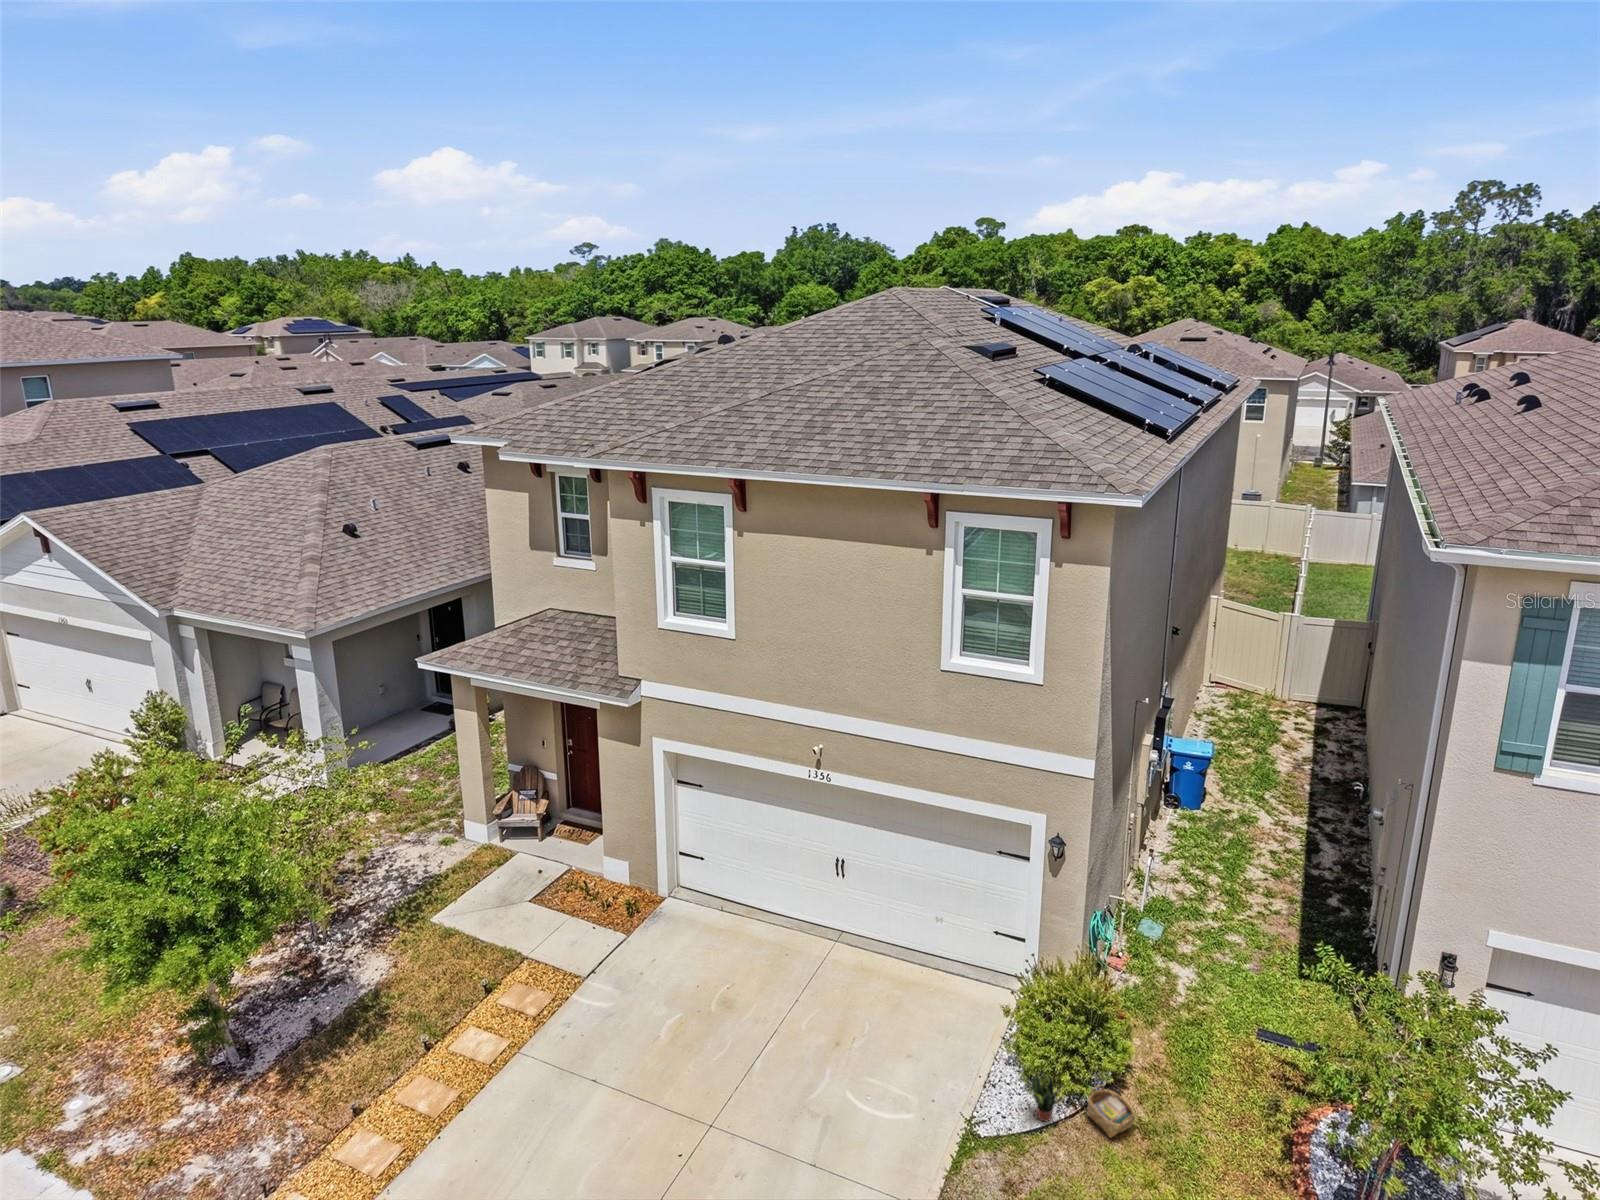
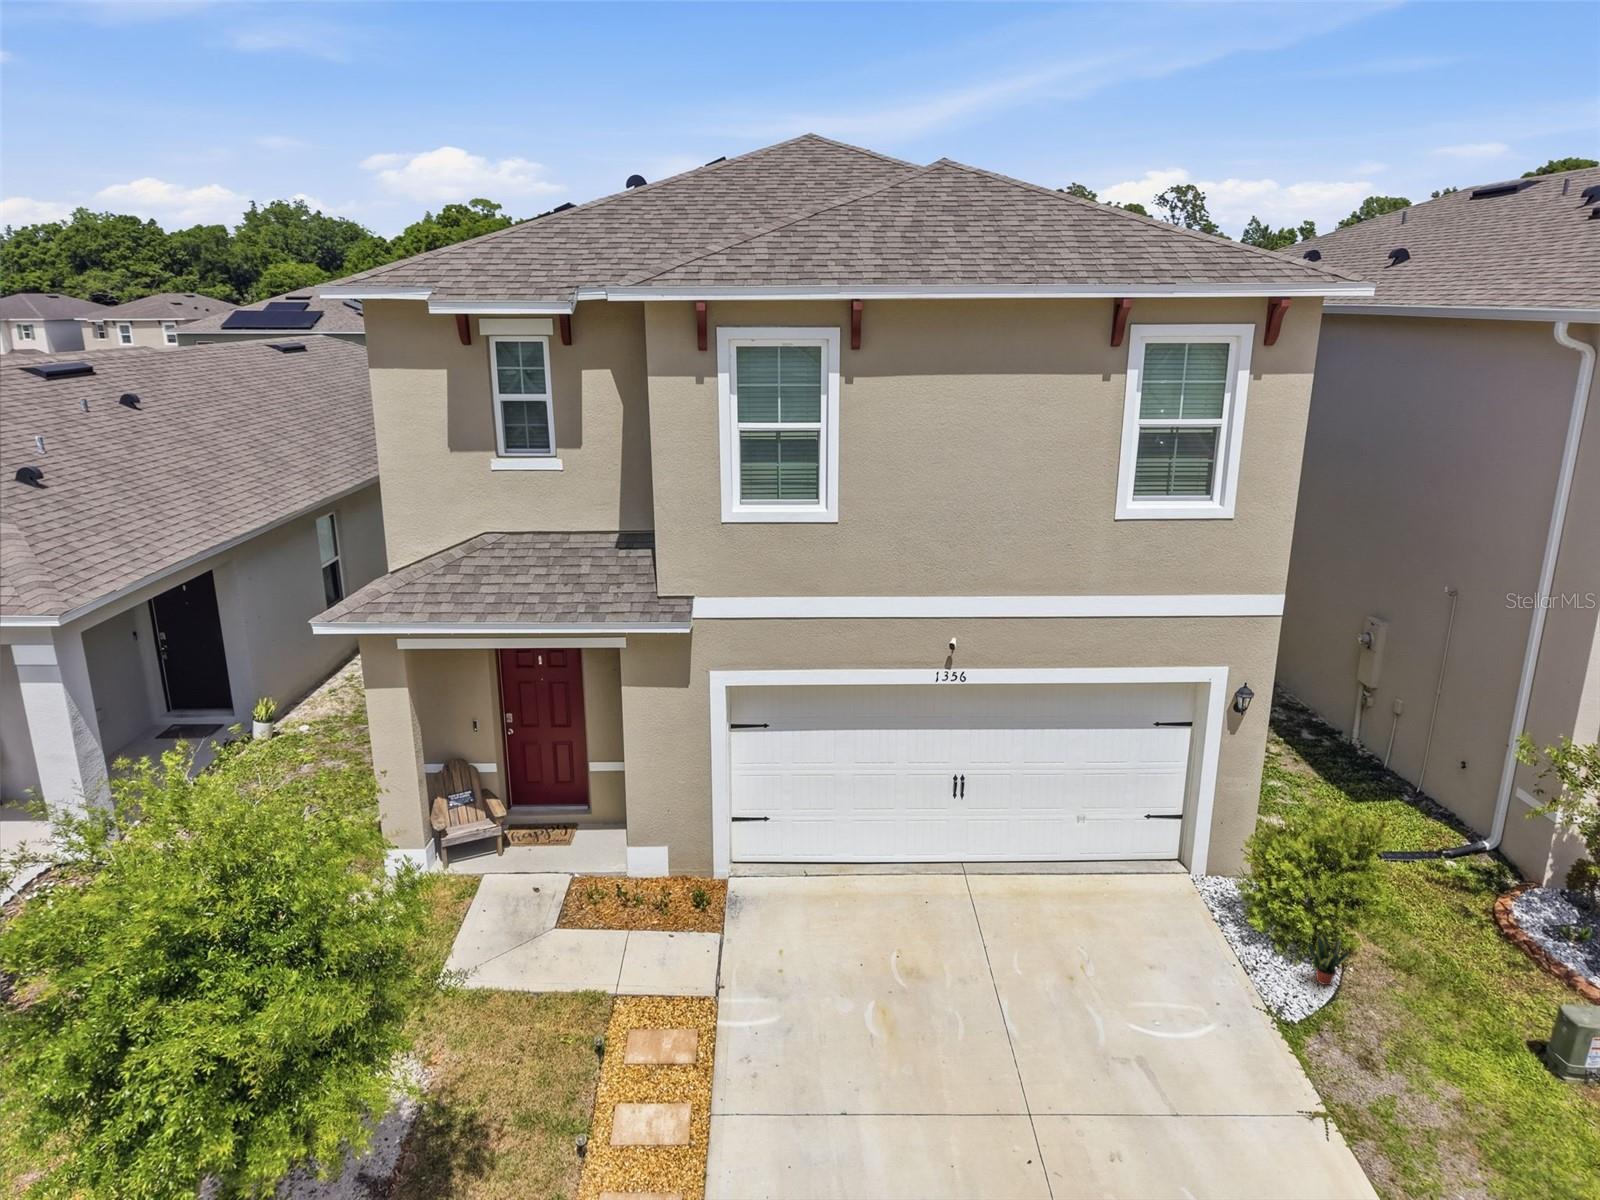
woven basket: present [1087,1085,1135,1138] -> none [1355,930,1411,980]

